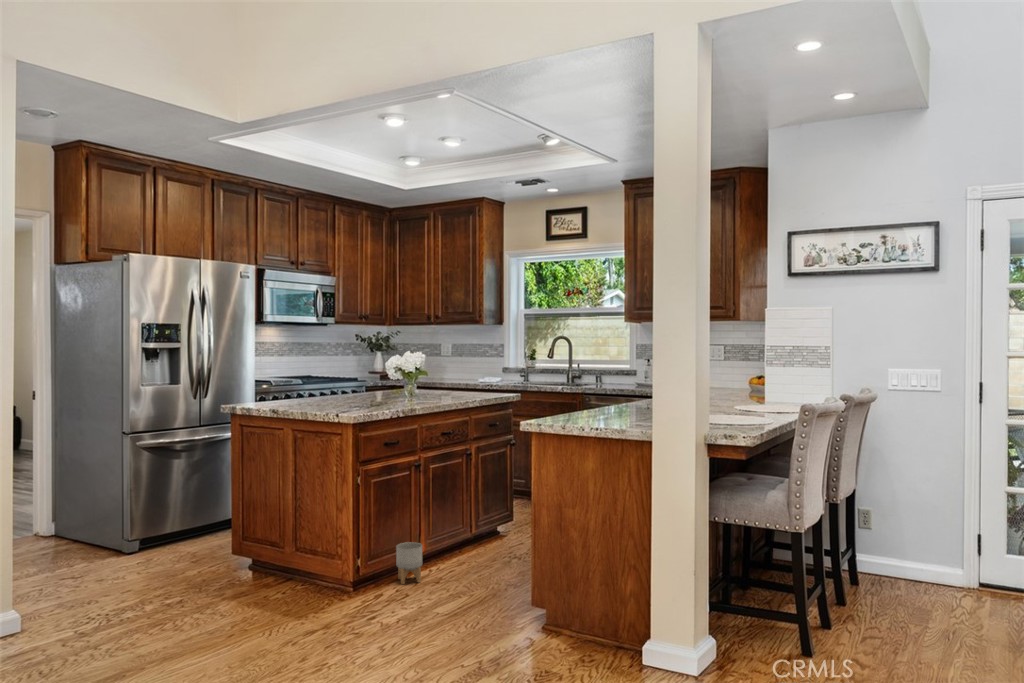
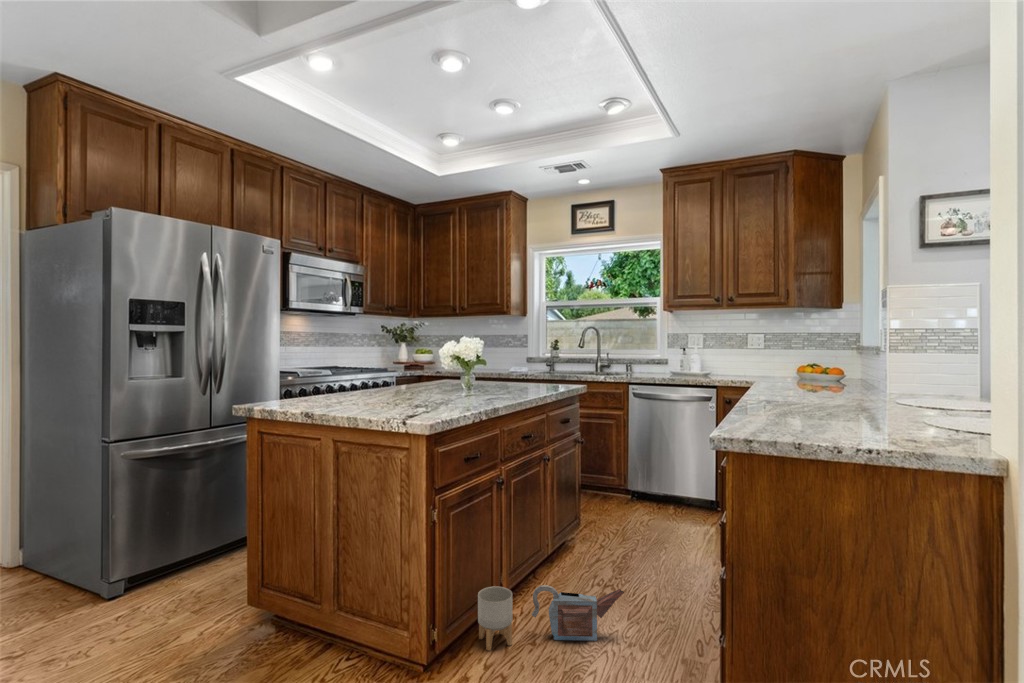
watering can: none [437,541,506,582] -> present [532,585,624,641]

